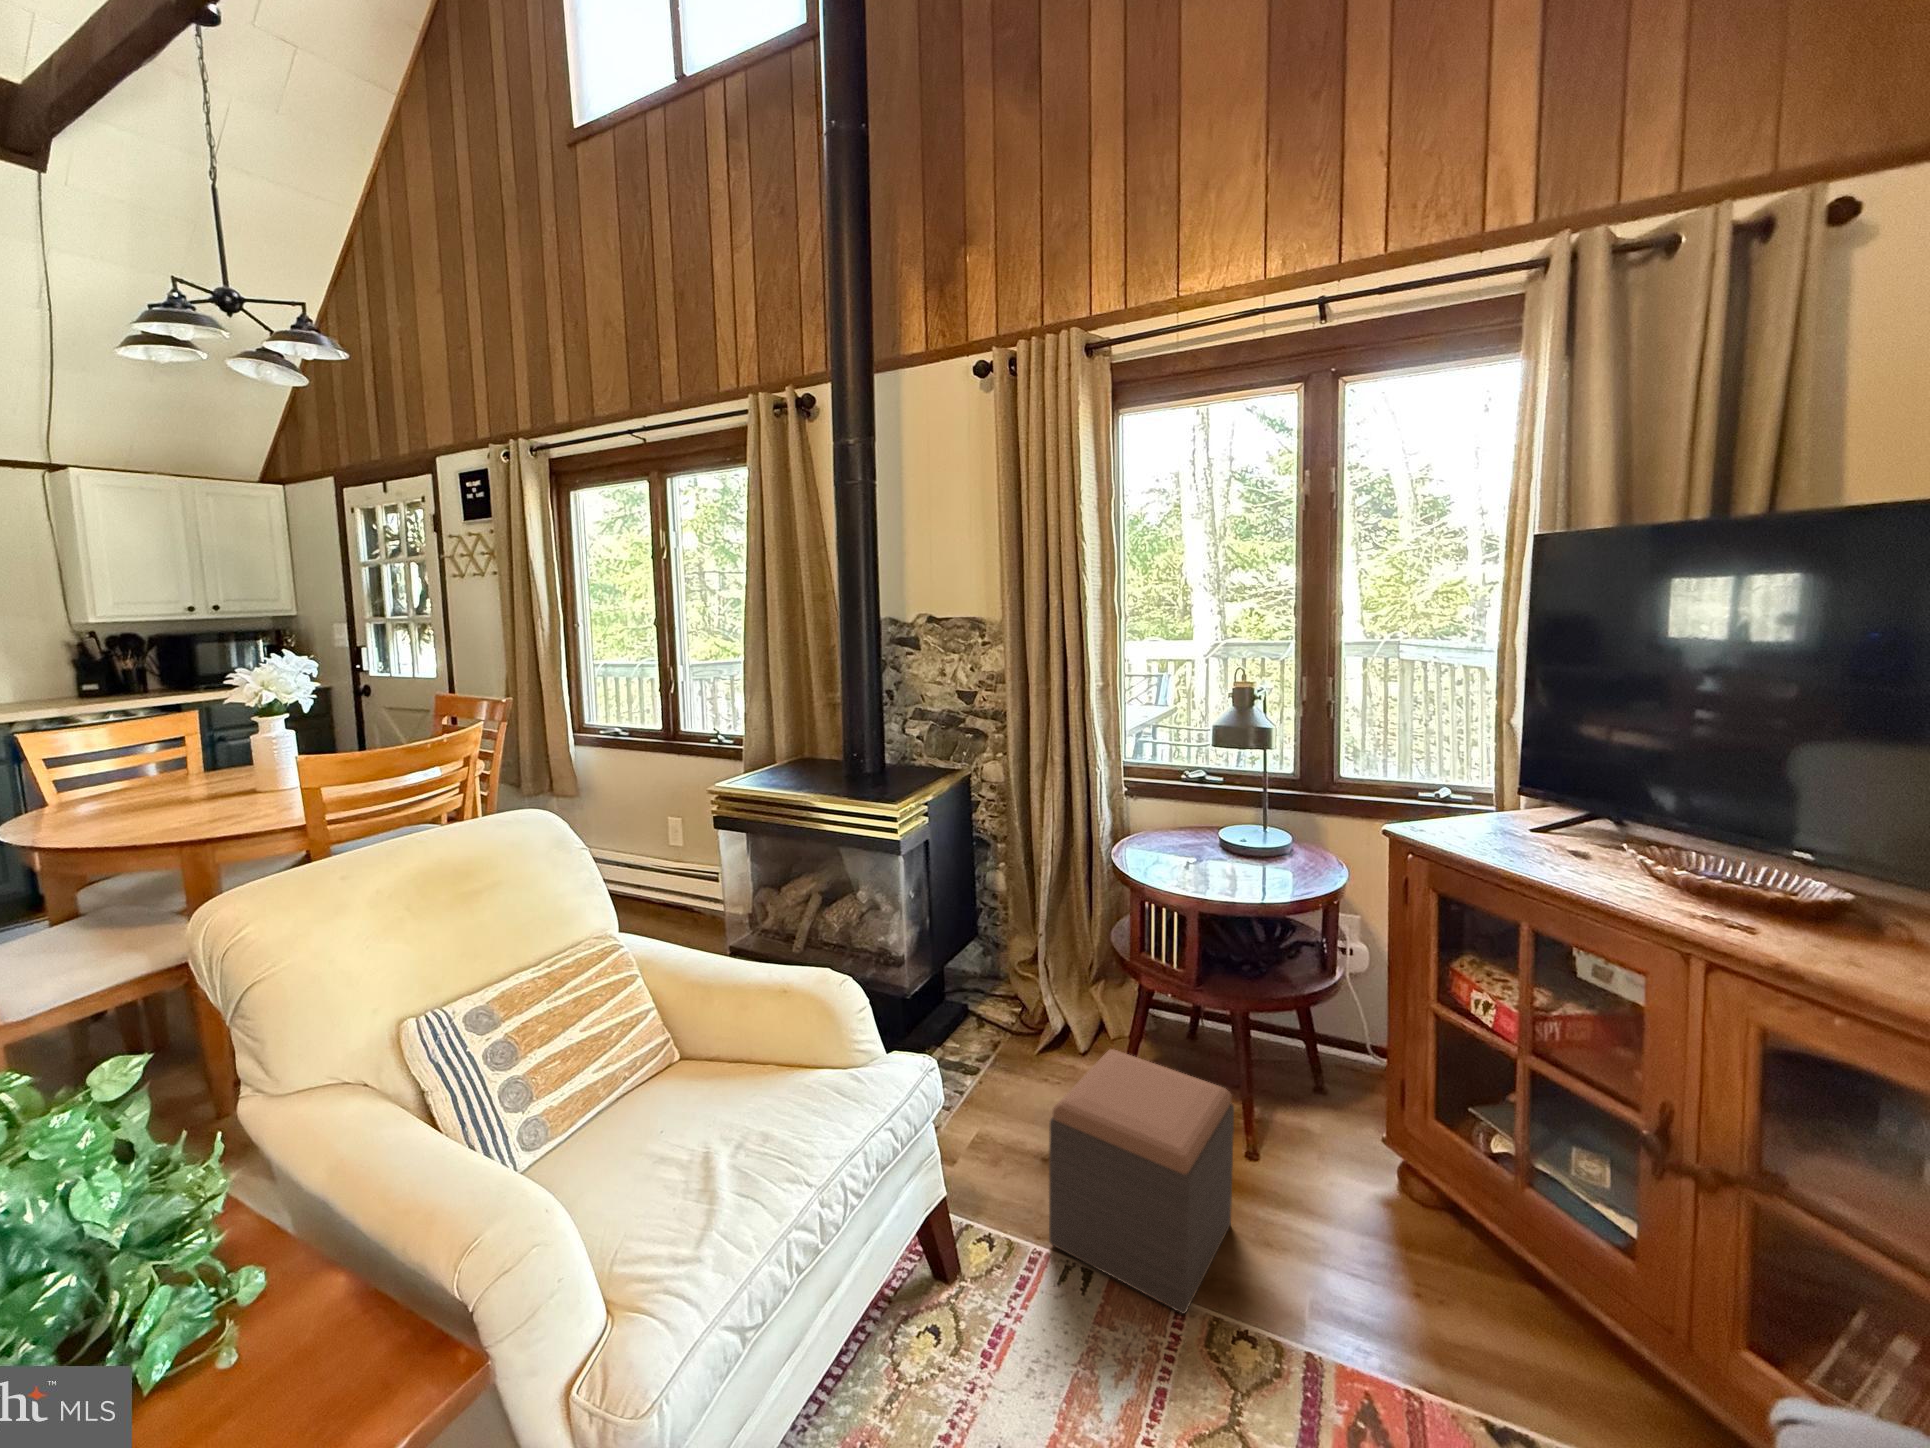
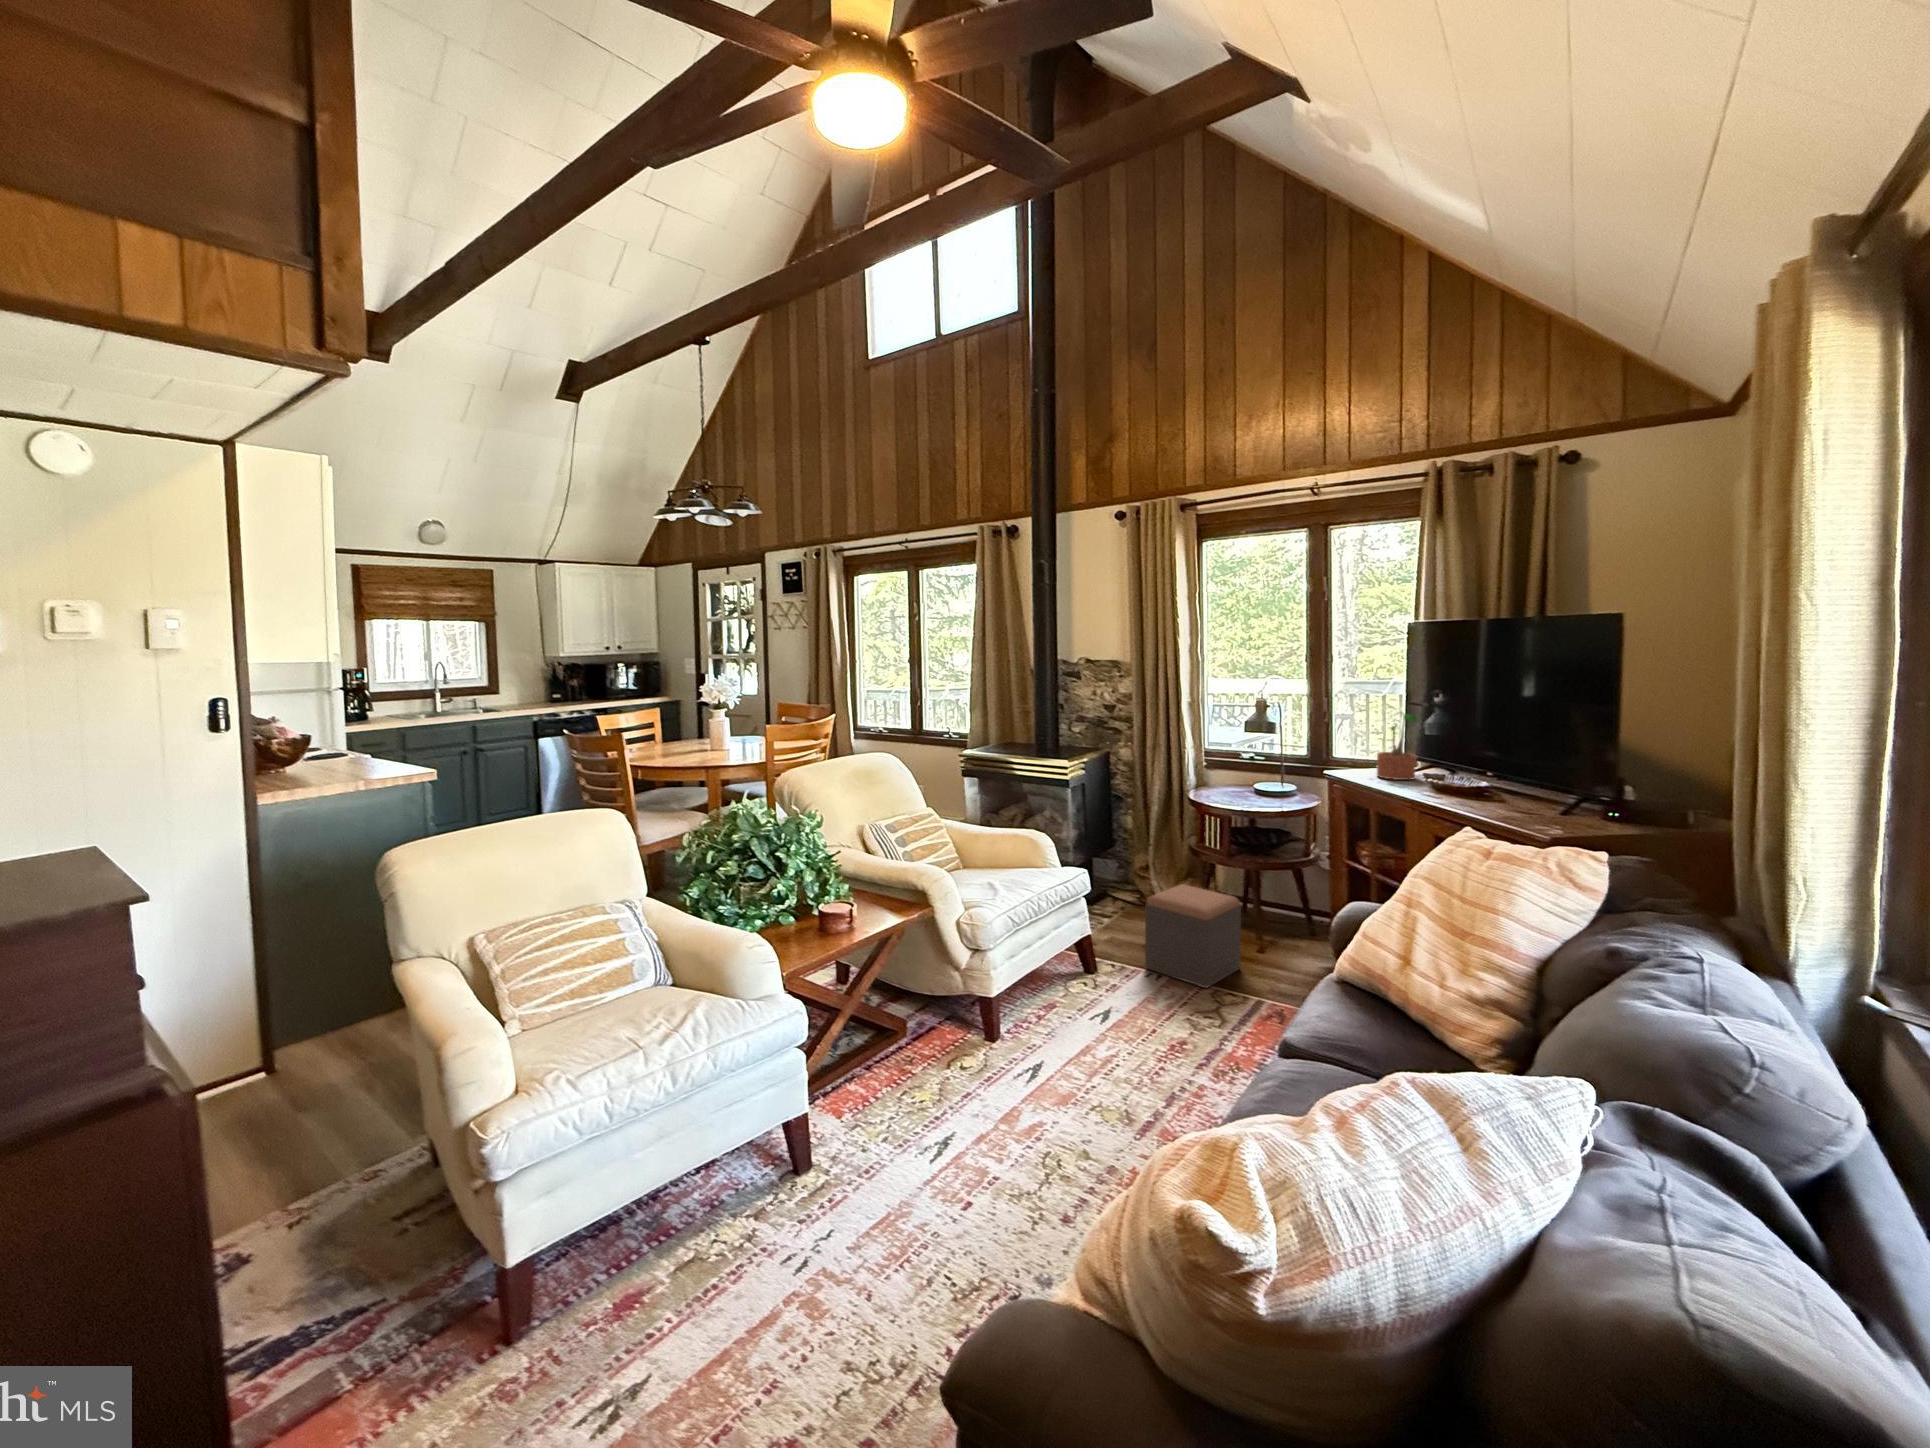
potted plant: none [1494,711,1589,852] -> present [1377,712,1417,780]

